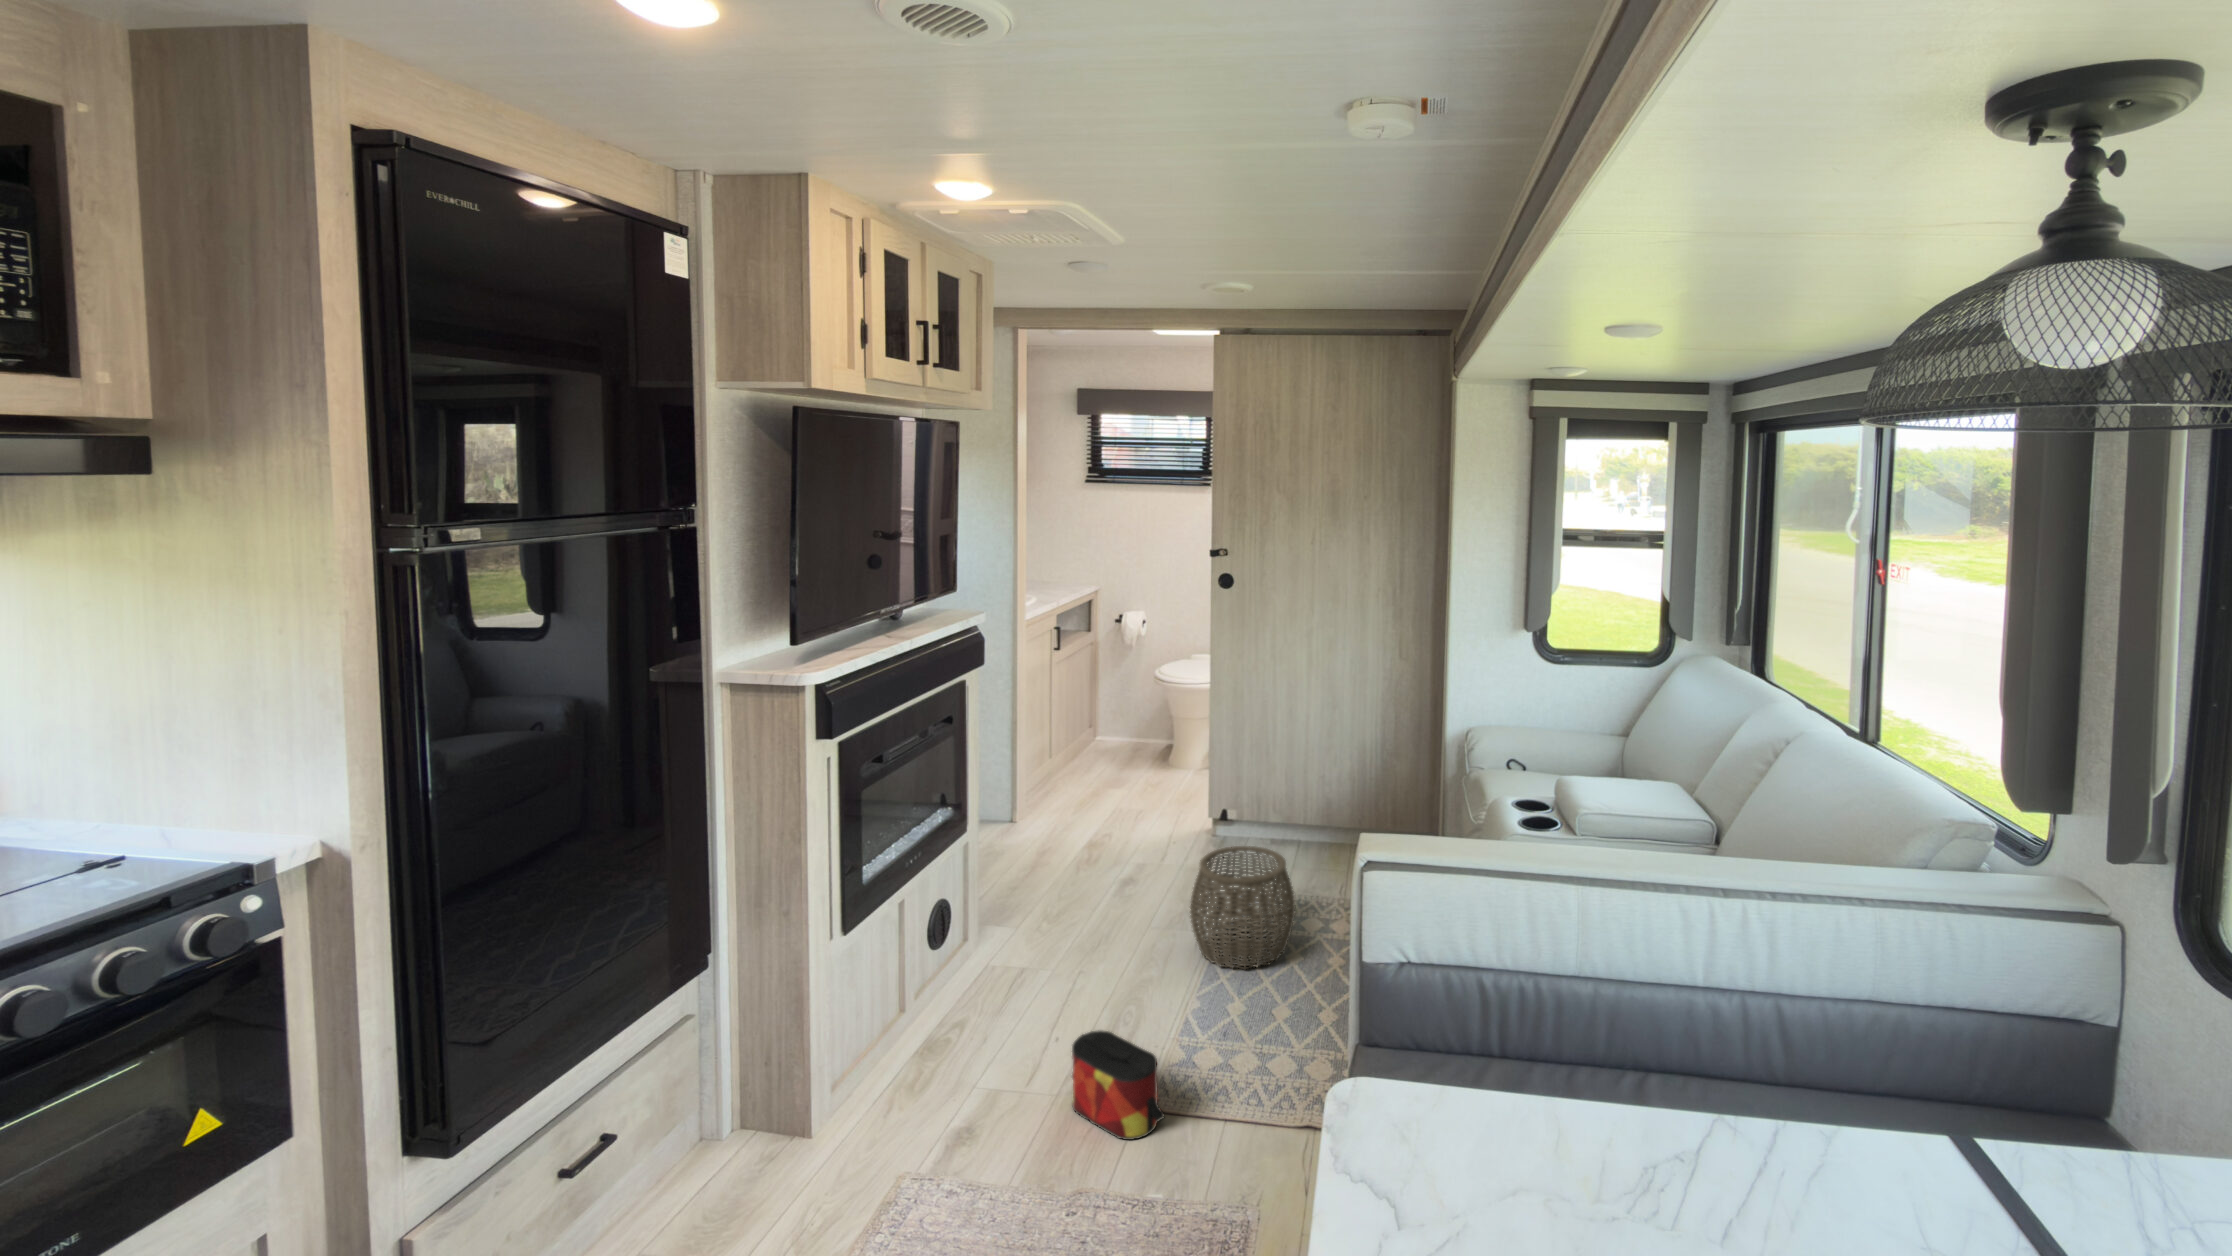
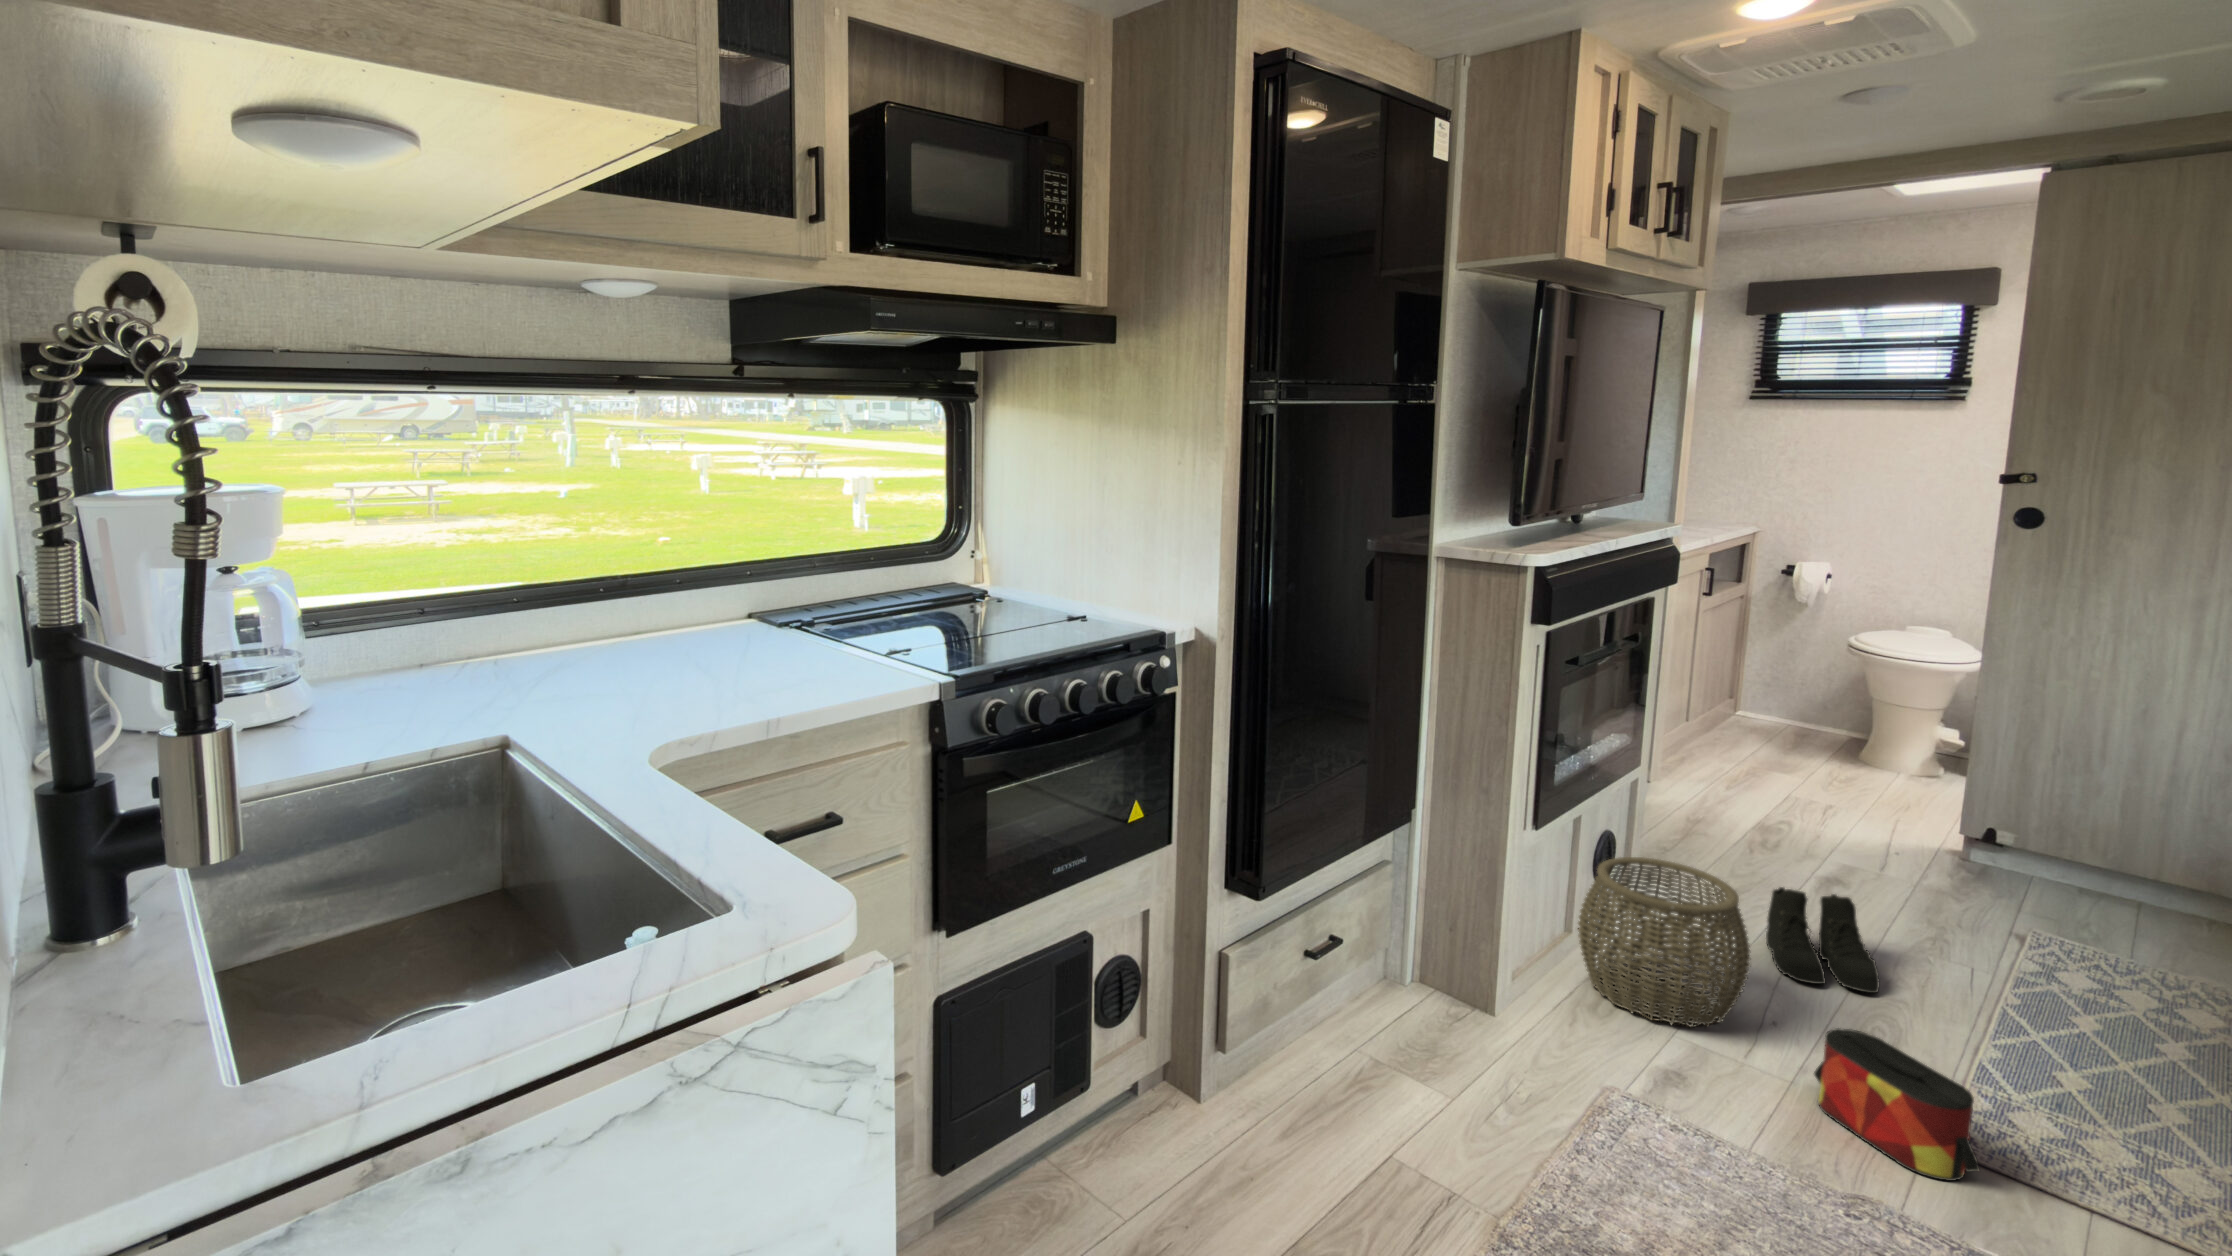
woven basket: present [1190,846,1296,969] -> present [1578,857,1751,1027]
boots: none [1068,900,1138,985] -> present [1766,887,1880,993]

